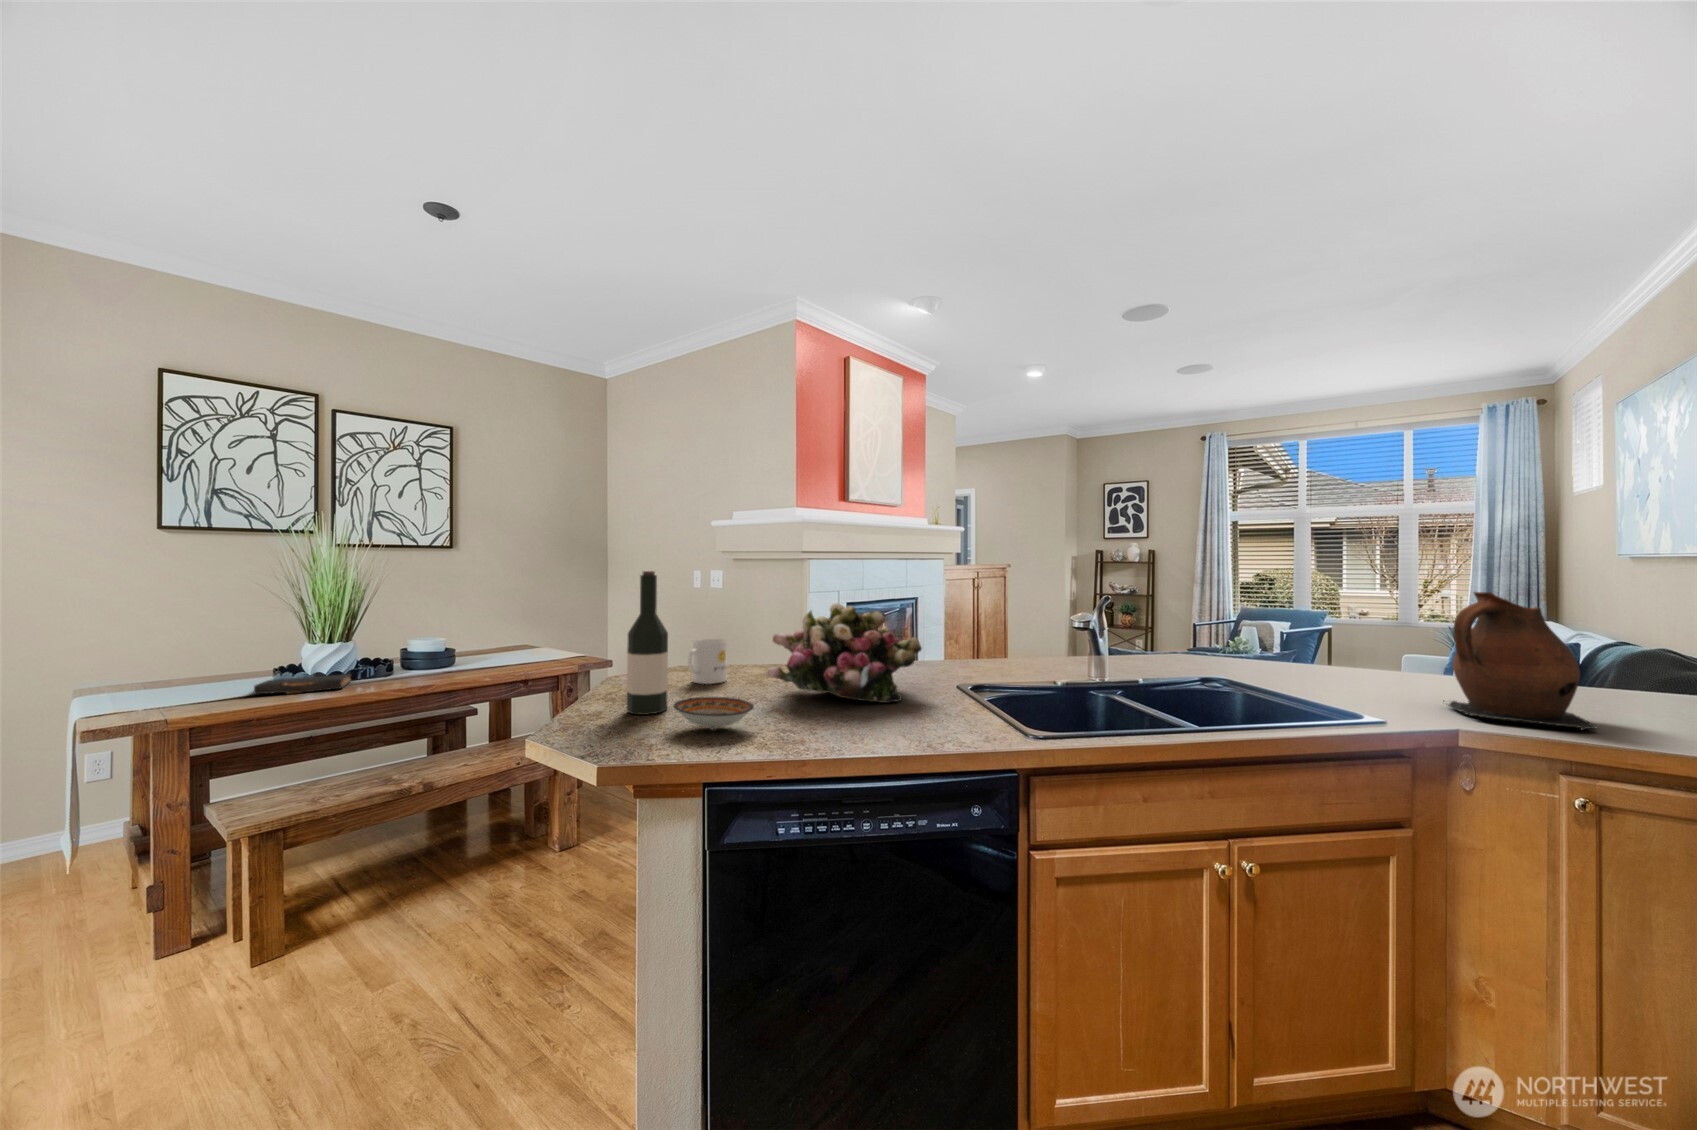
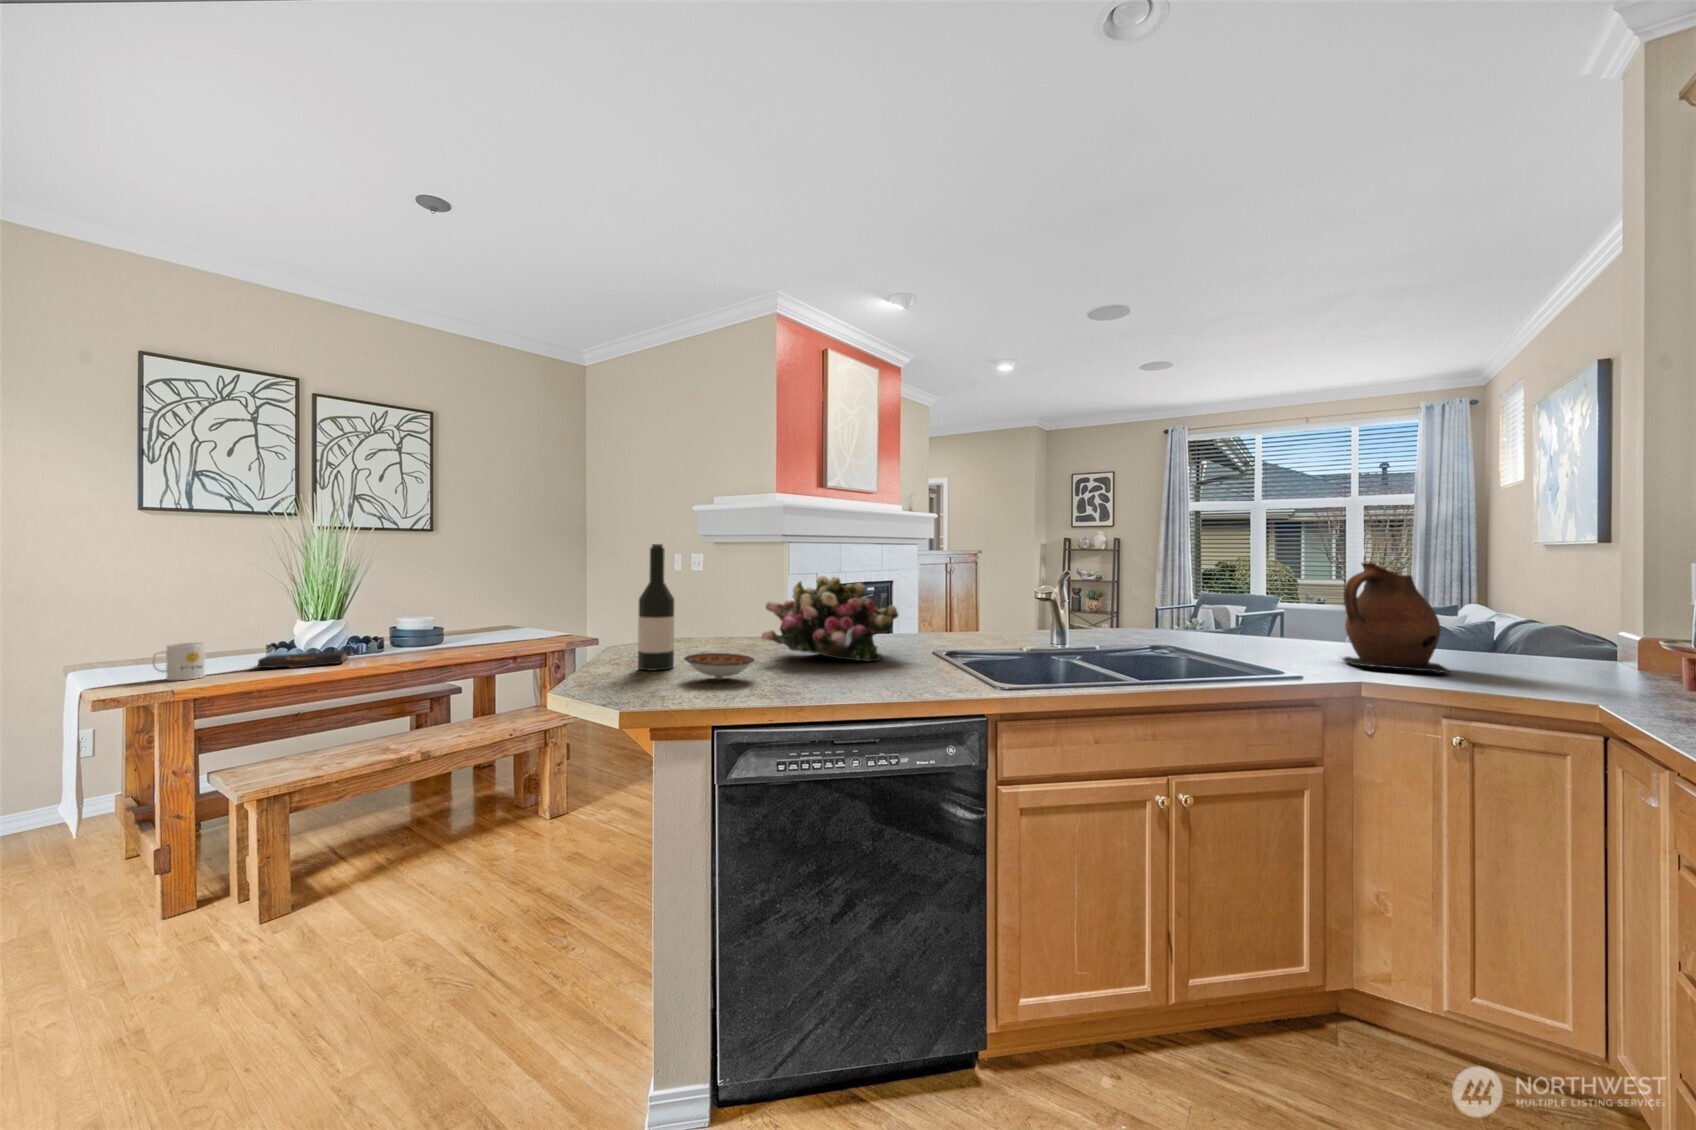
mug: present [688,639,727,684] -> present [153,643,205,681]

